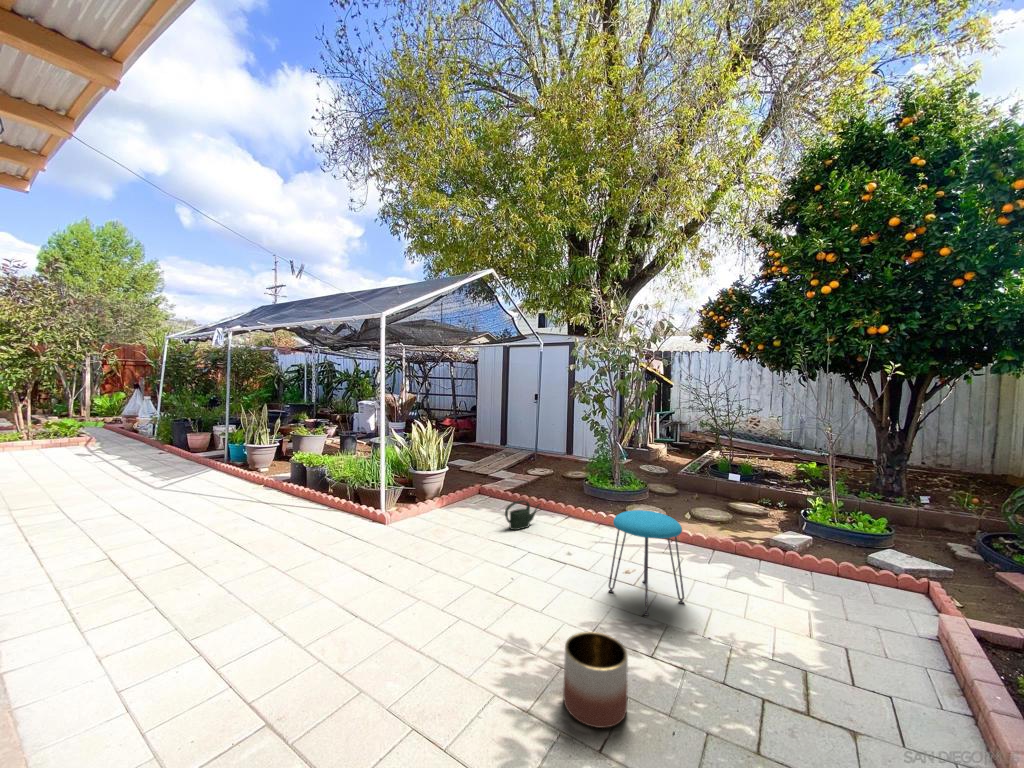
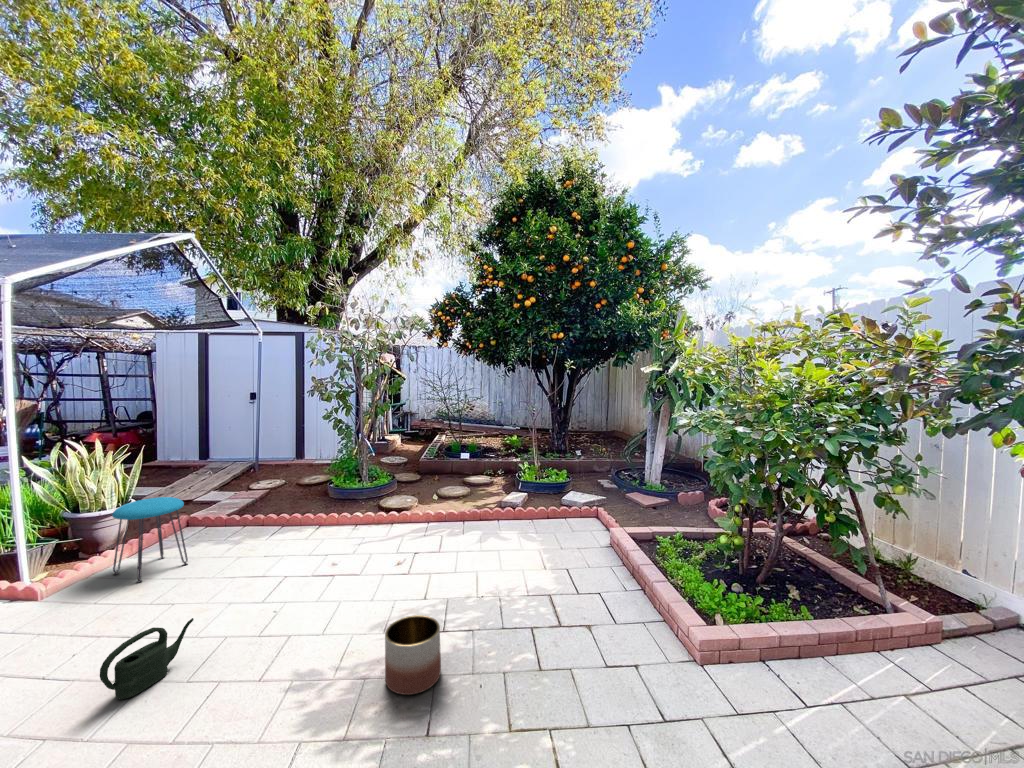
watering can: present [505,500,540,530] -> present [100,618,194,699]
stool: present [609,510,685,616] -> present [112,497,188,583]

